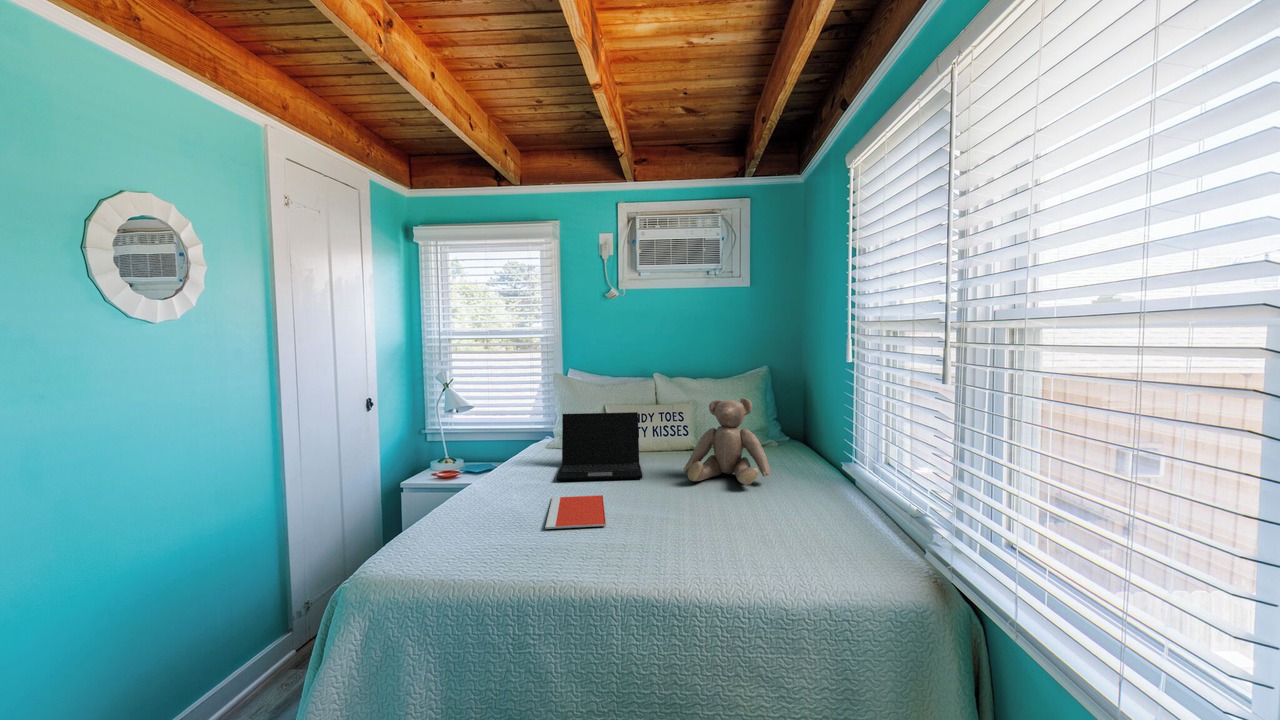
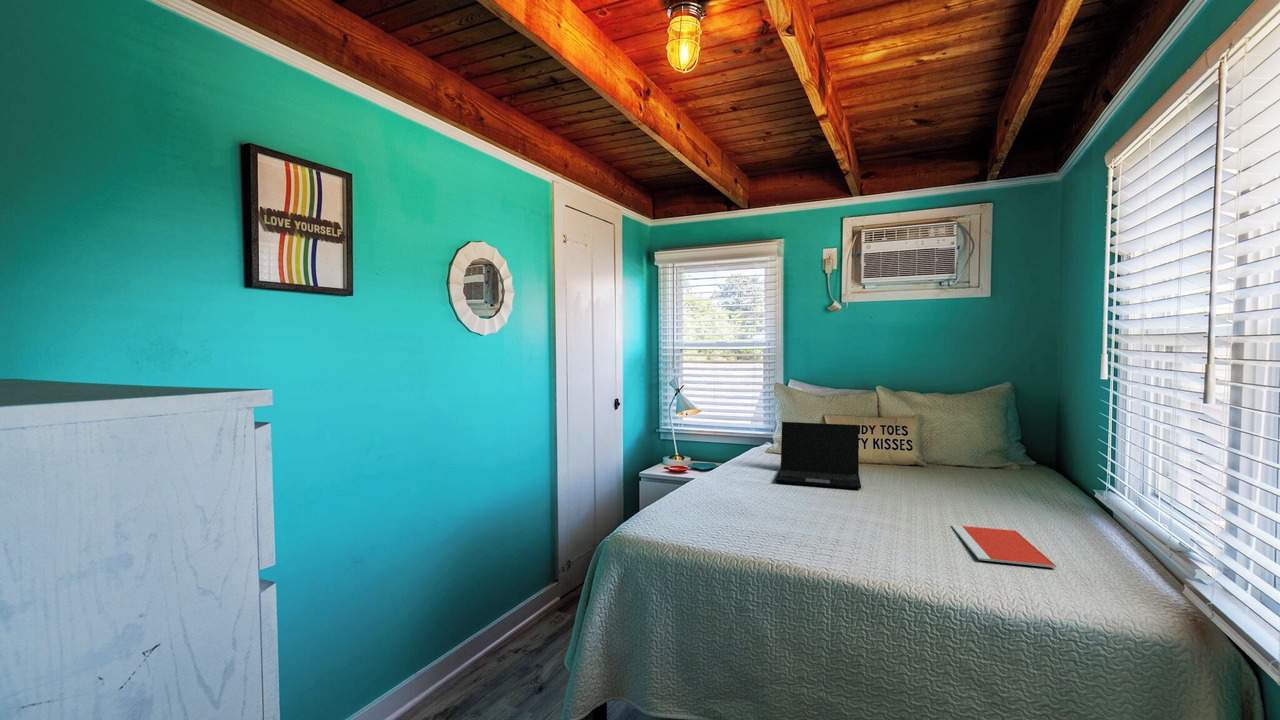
teddy bear: present [684,398,770,485] -> none [906,417,1009,507]
notebook: present [545,495,606,529] -> present [952,525,1056,568]

